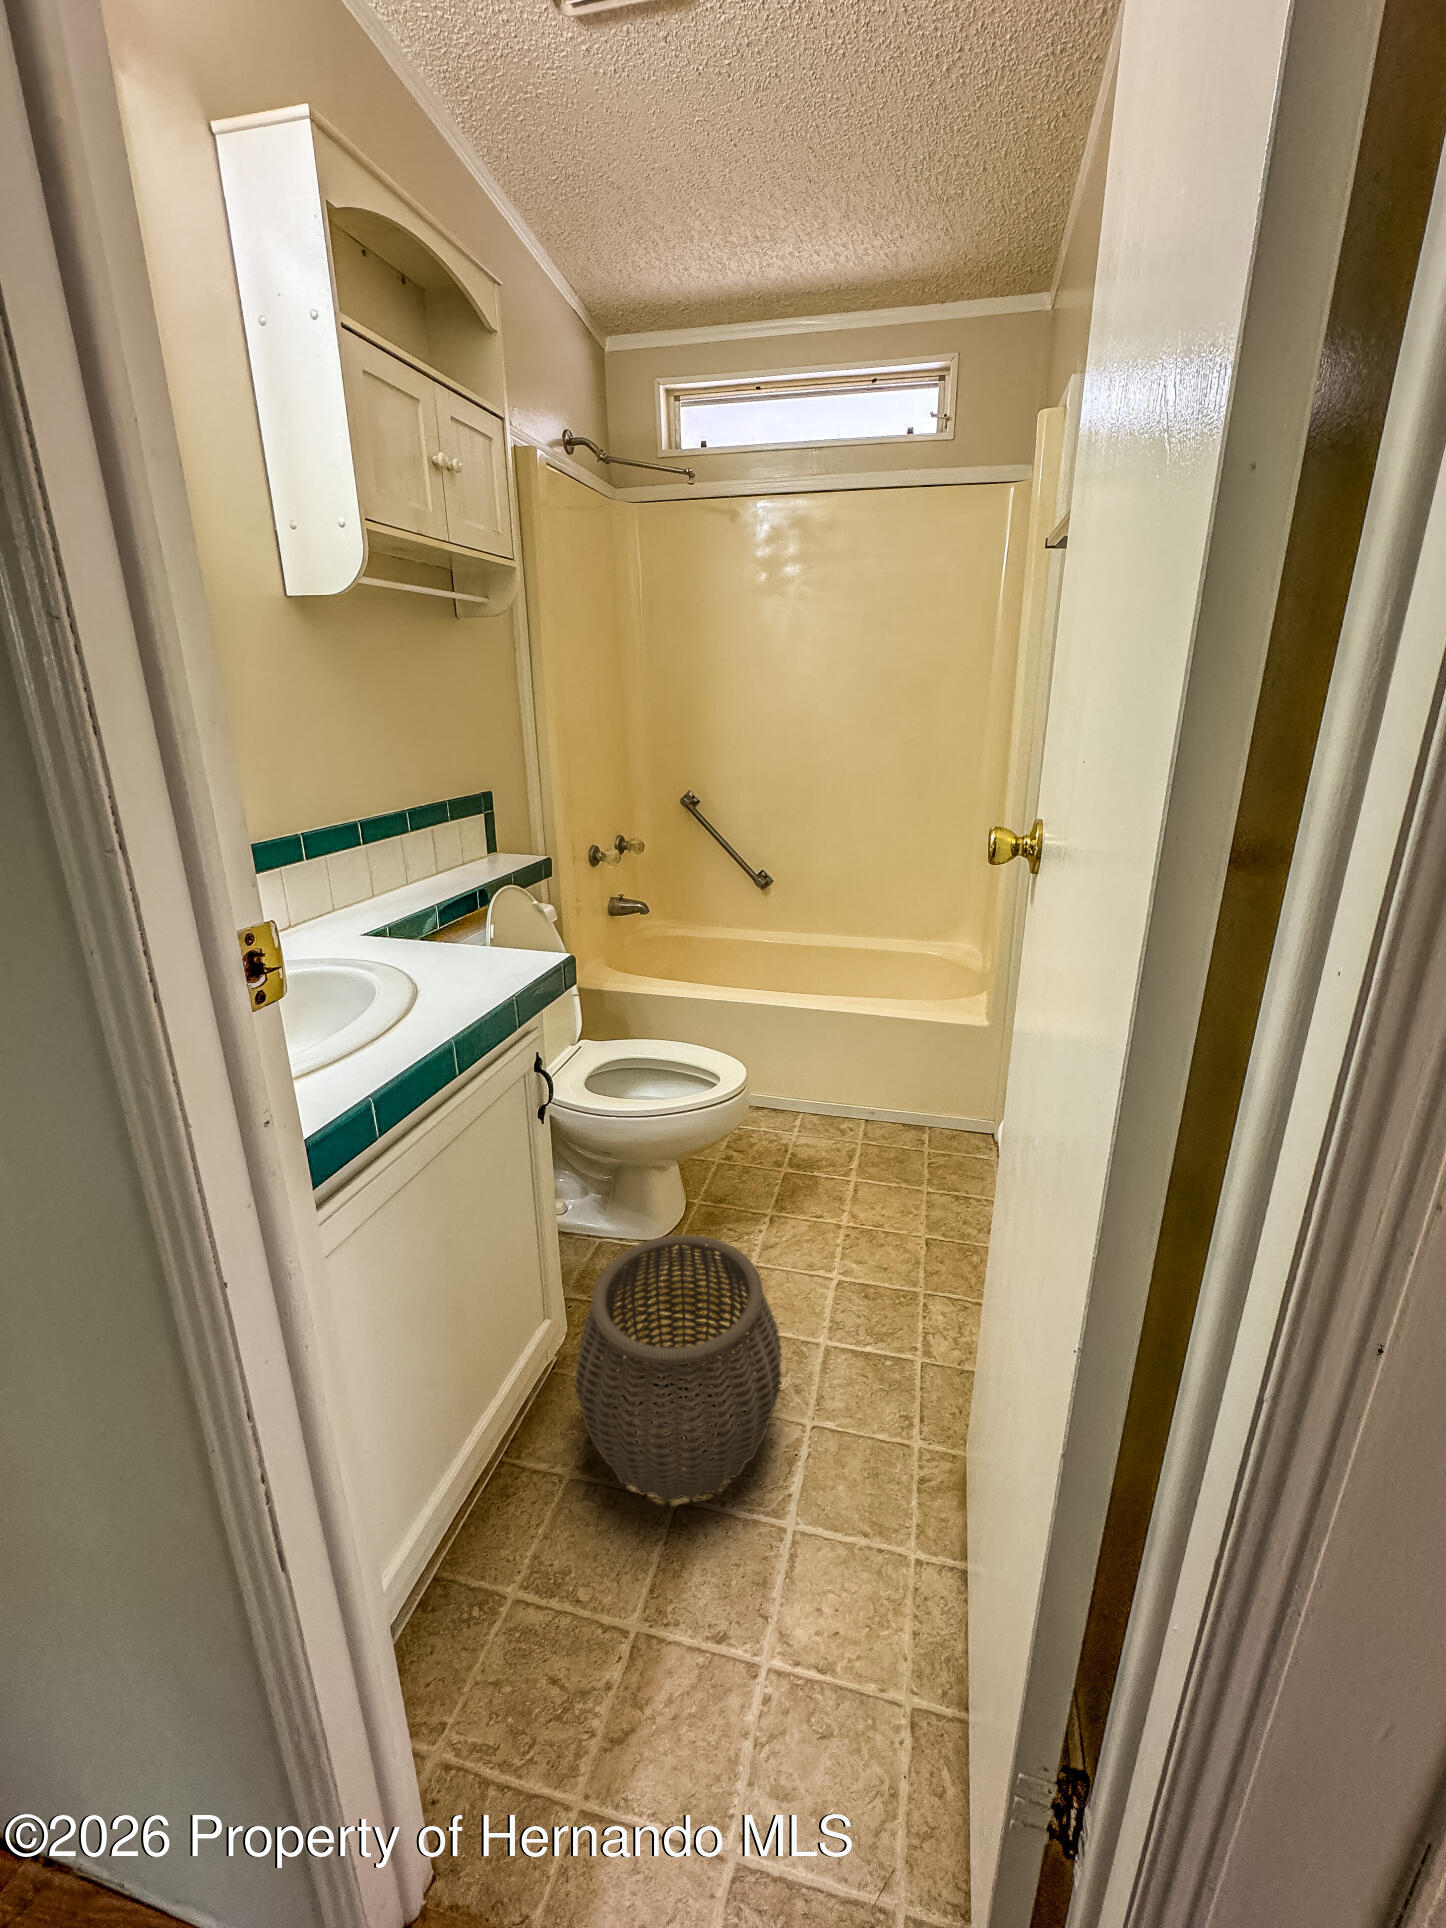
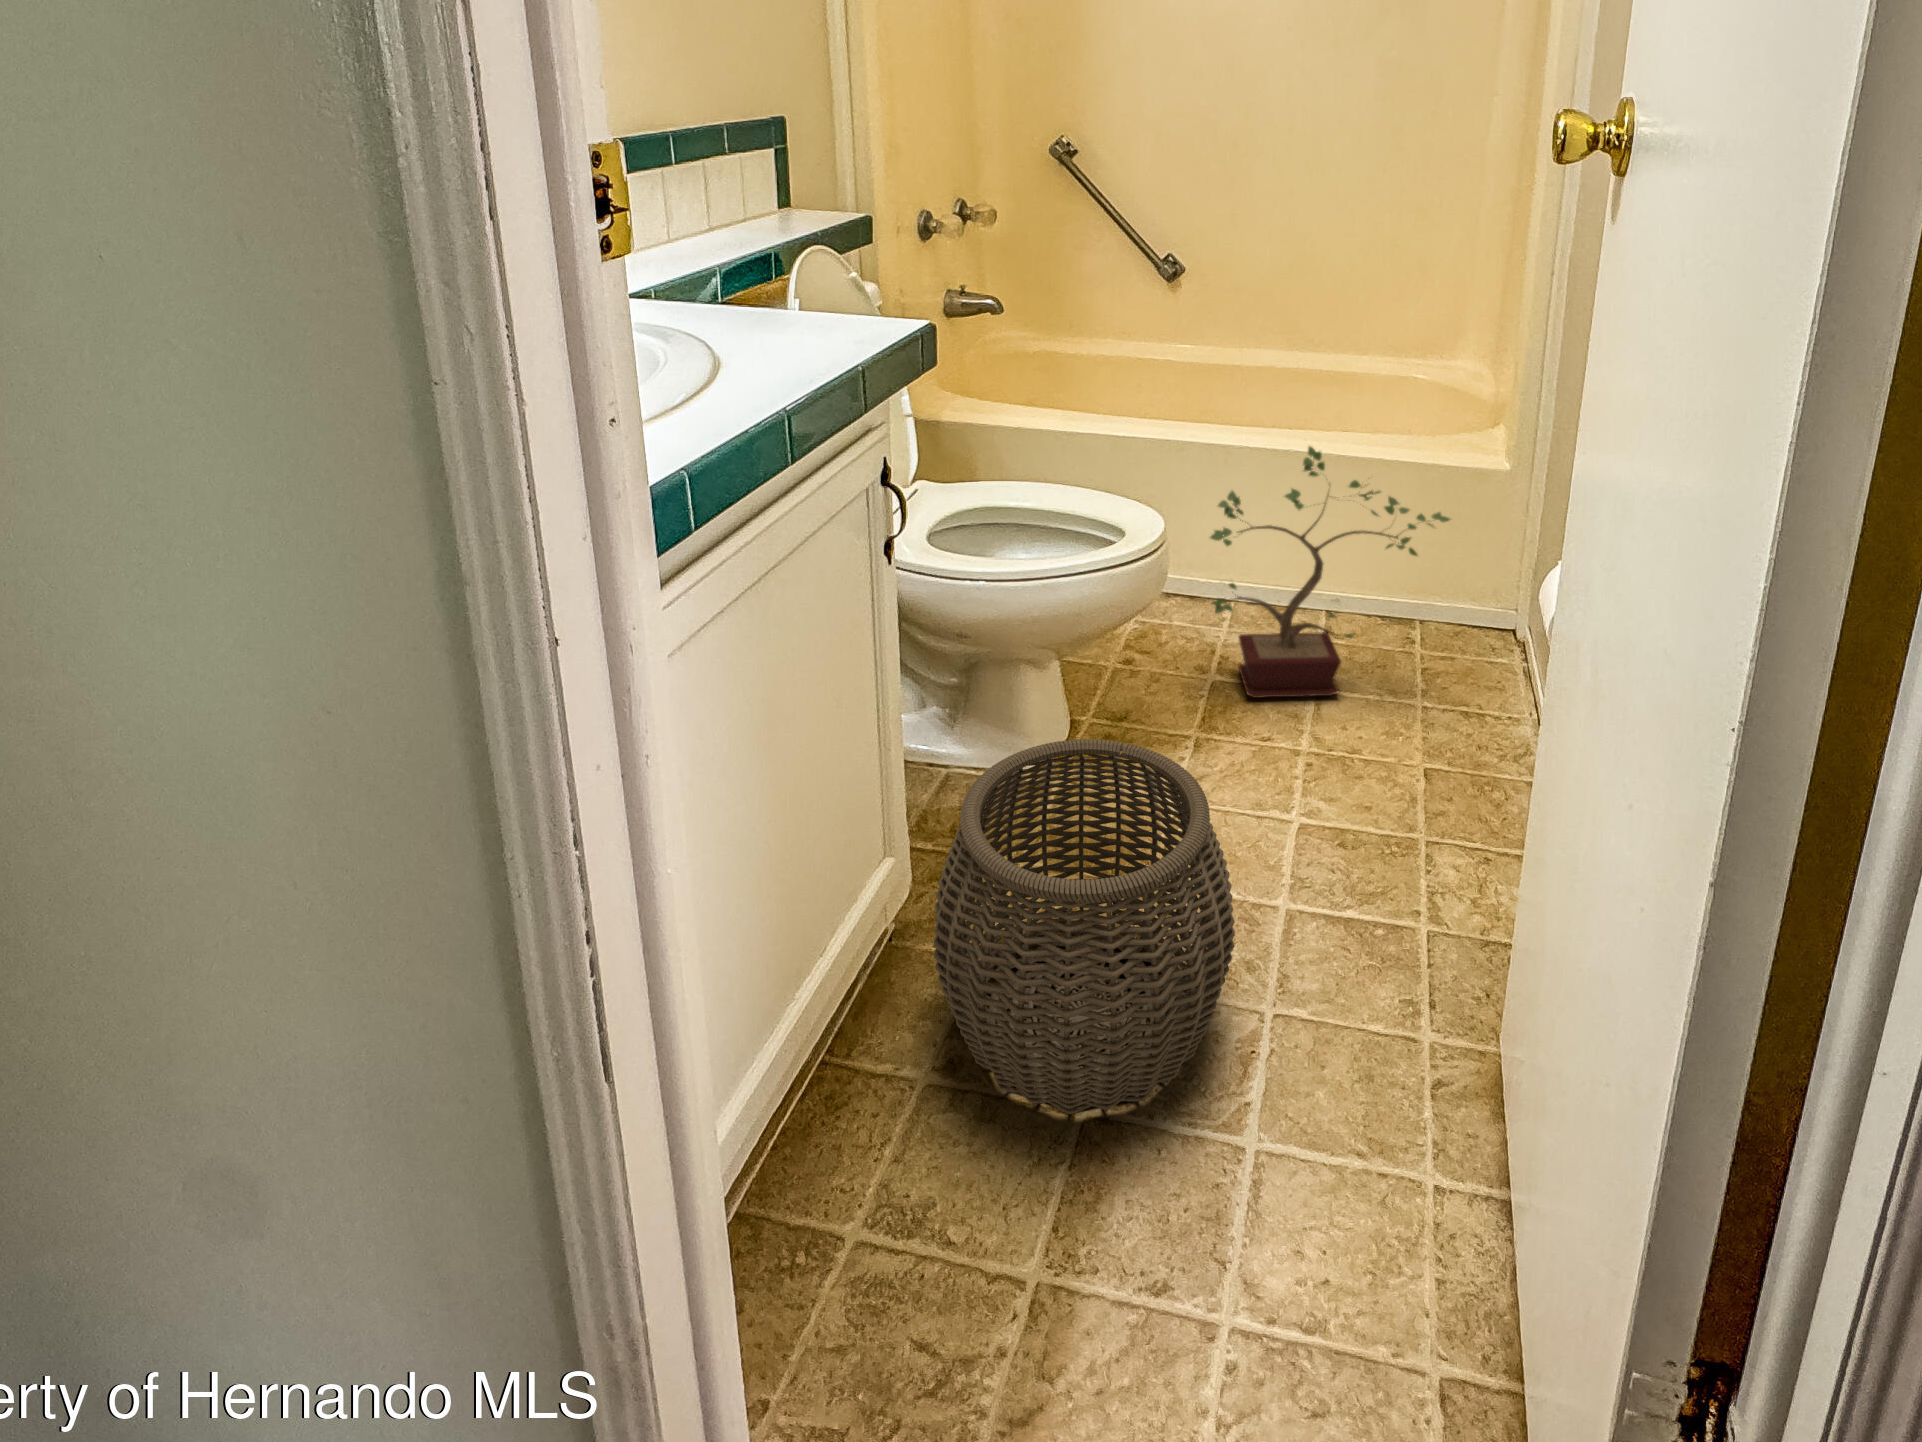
potted plant: none [778,1012,945,1183] -> present [1210,446,1450,698]

